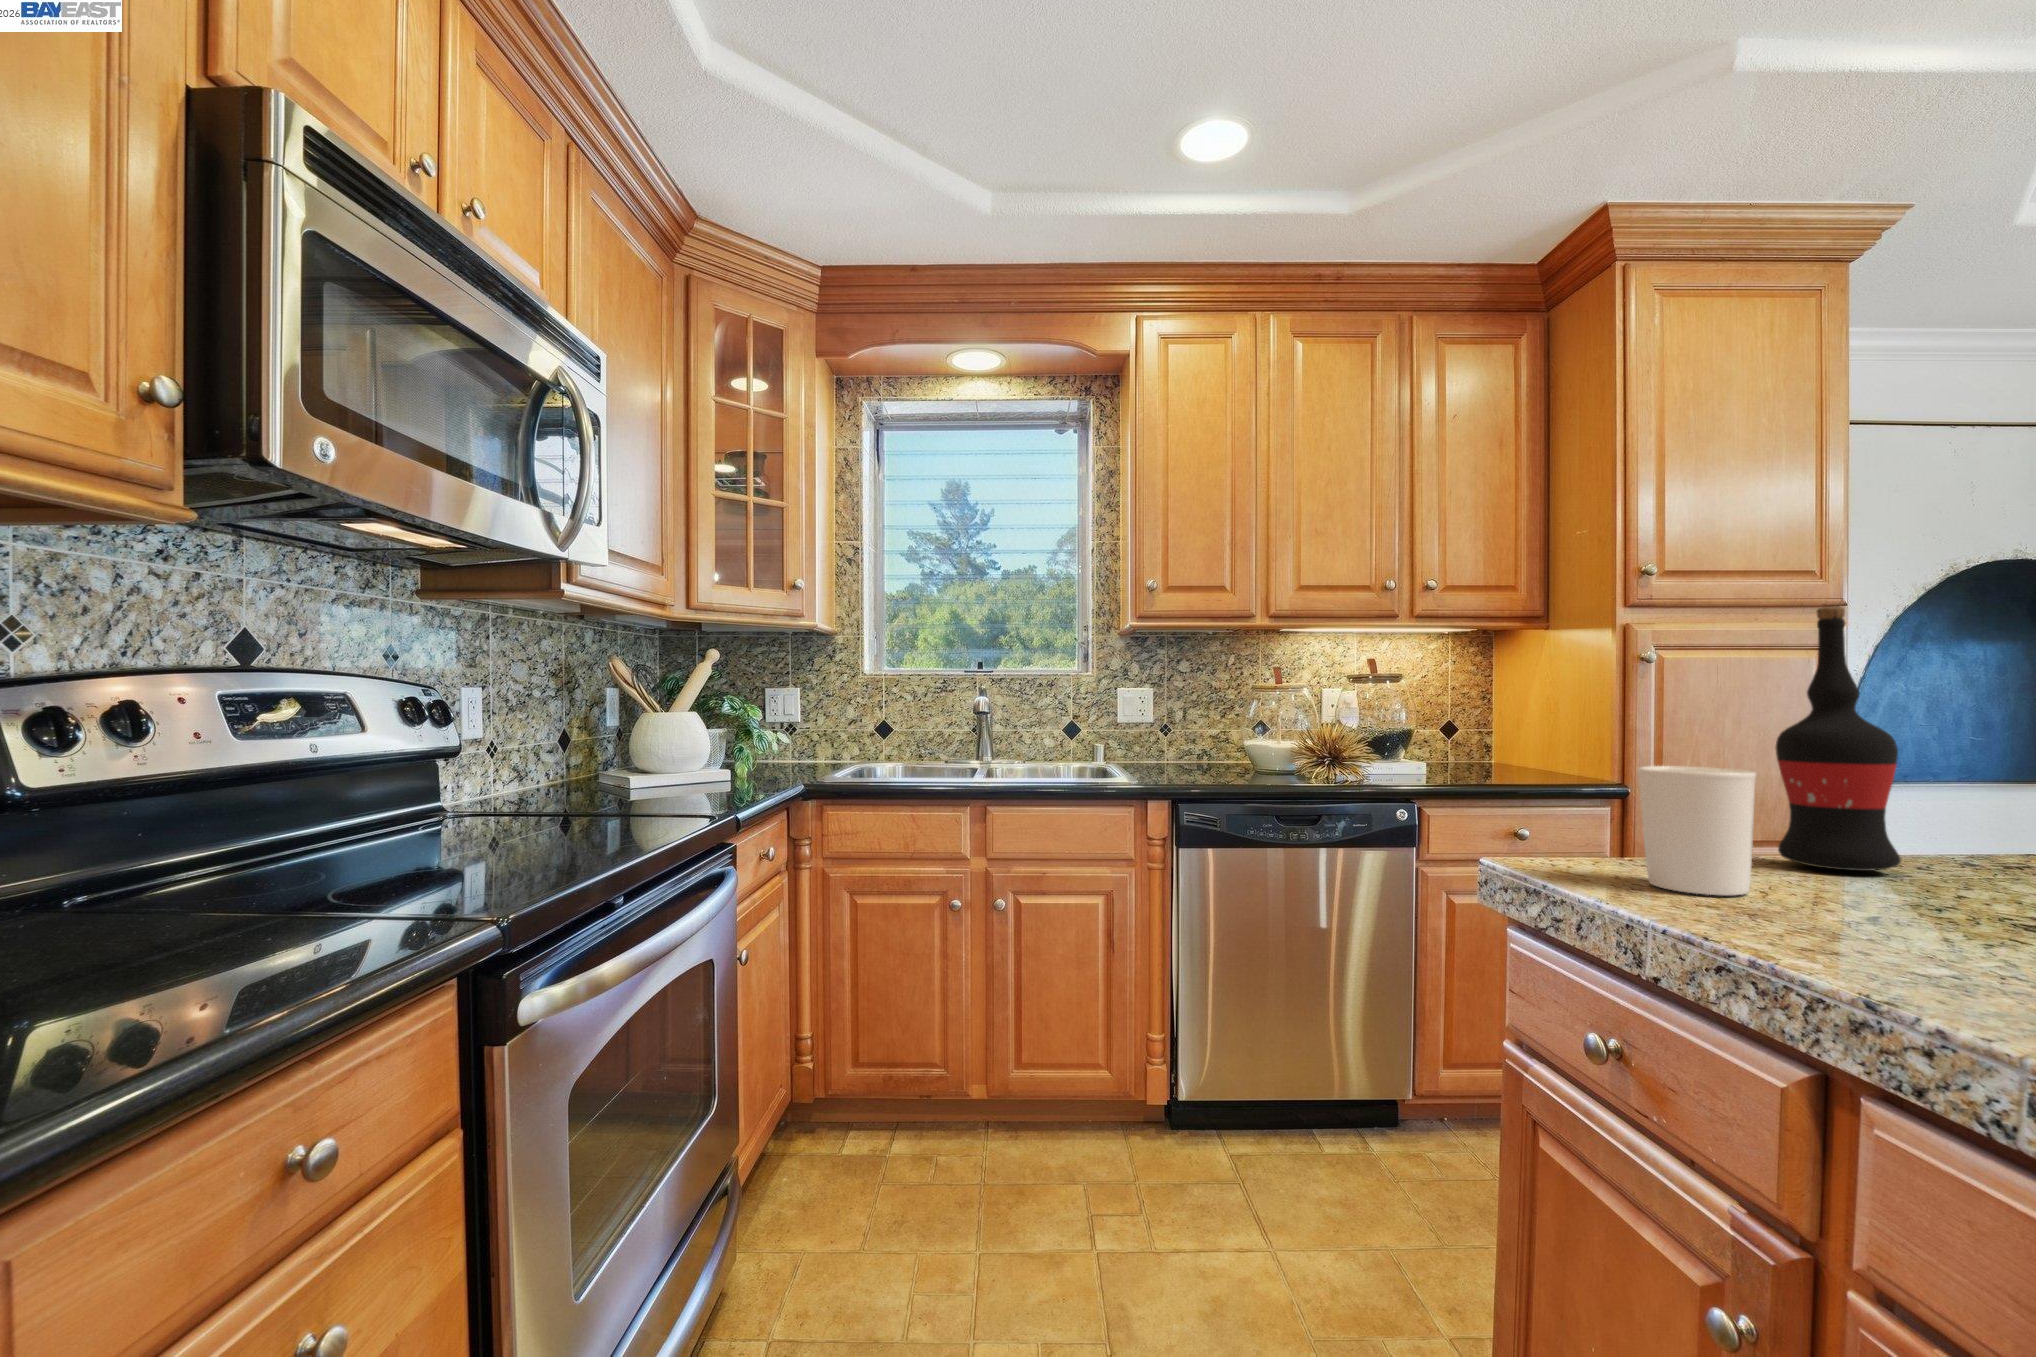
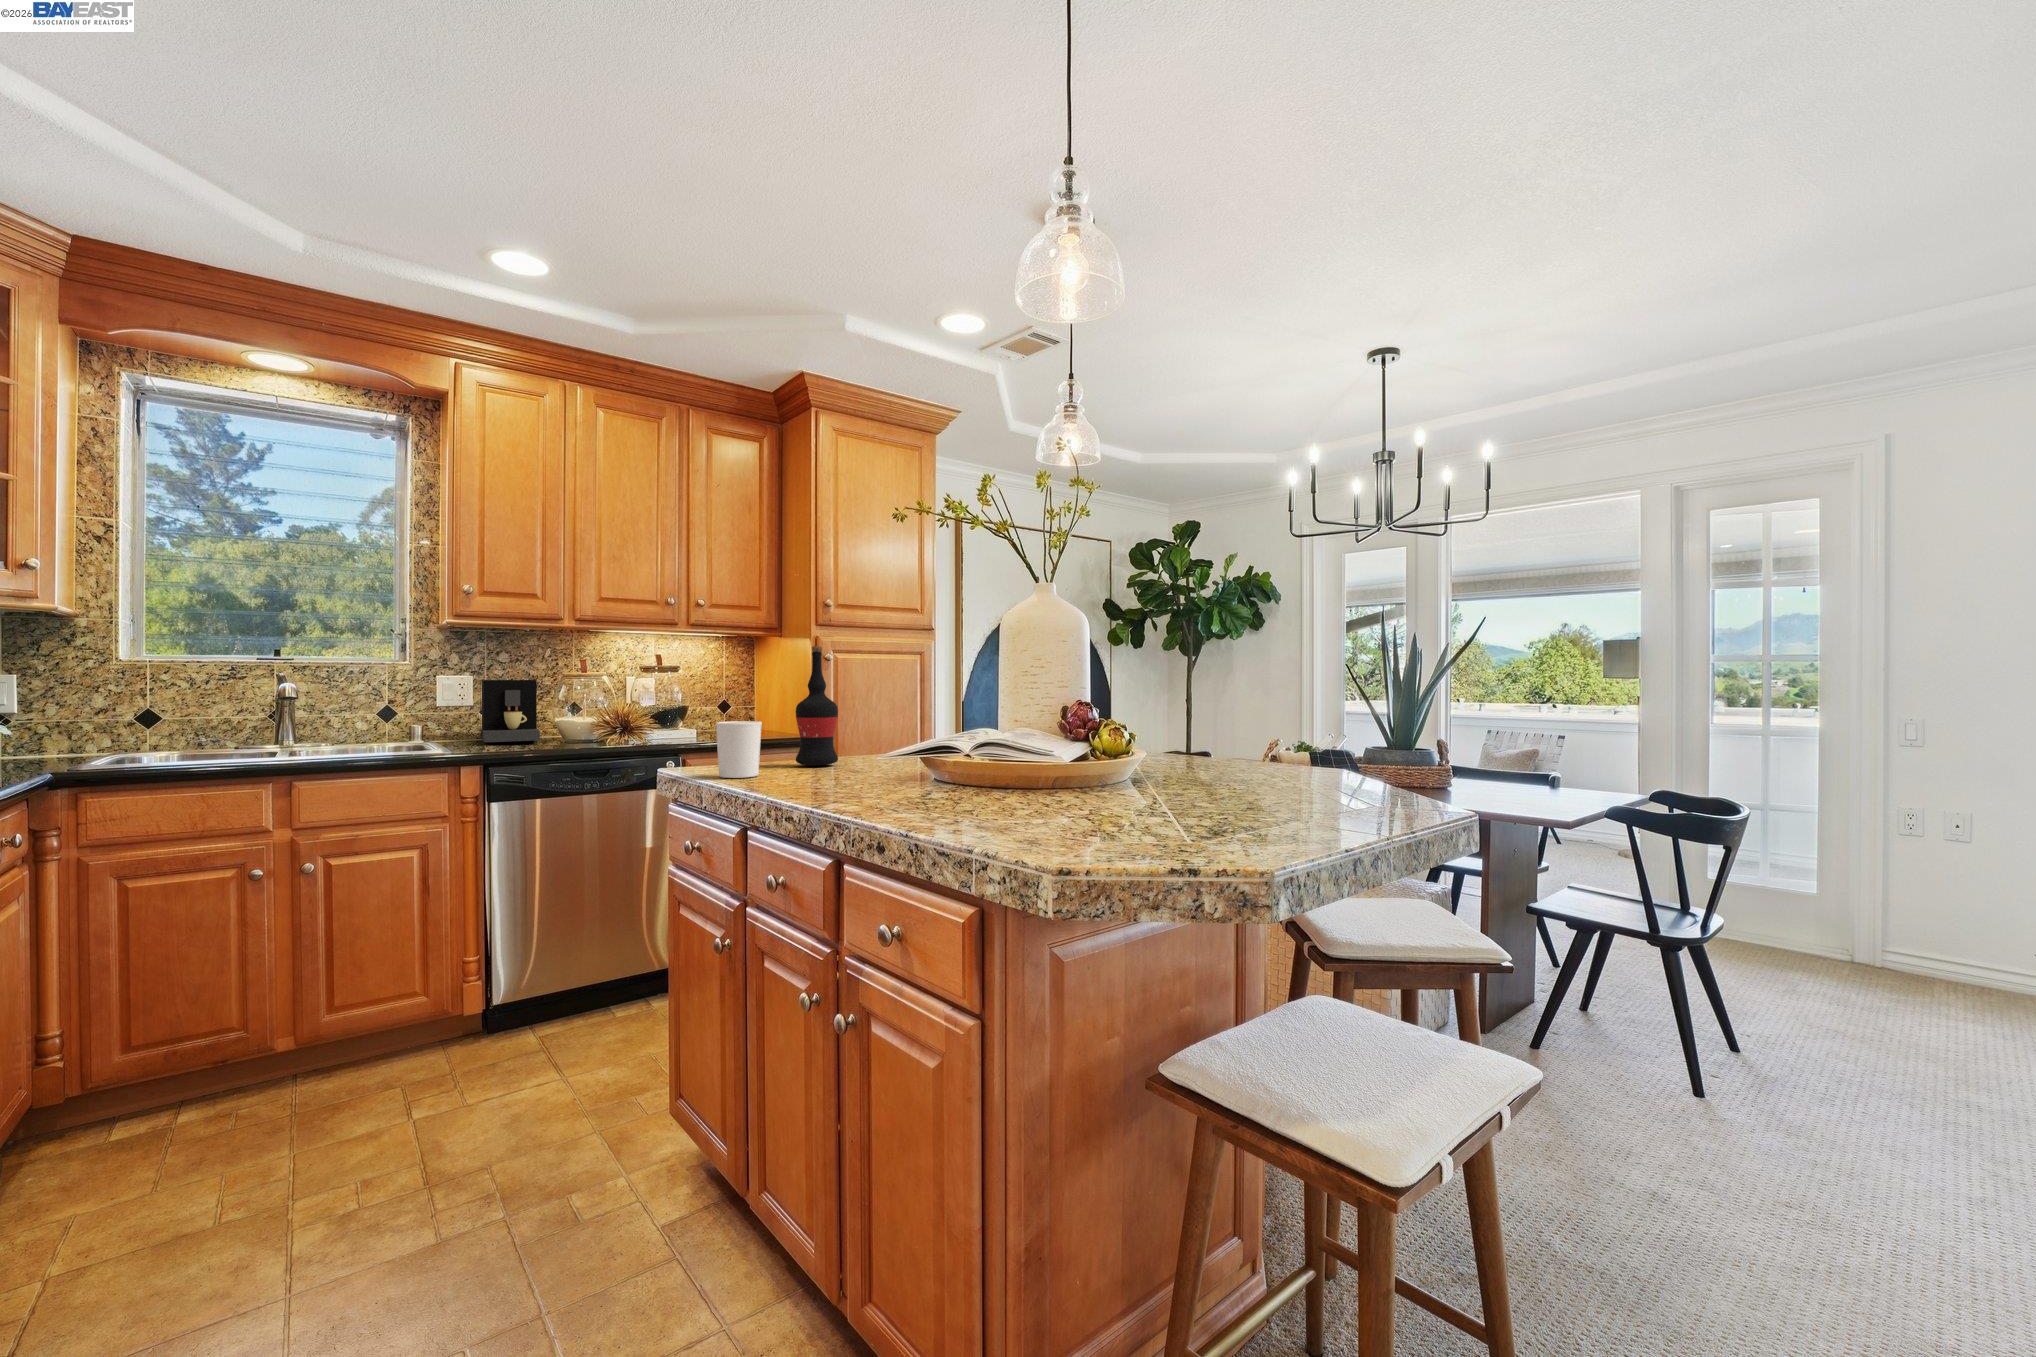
coffee maker: none [1160,693,1227,769] -> present [481,680,540,742]

